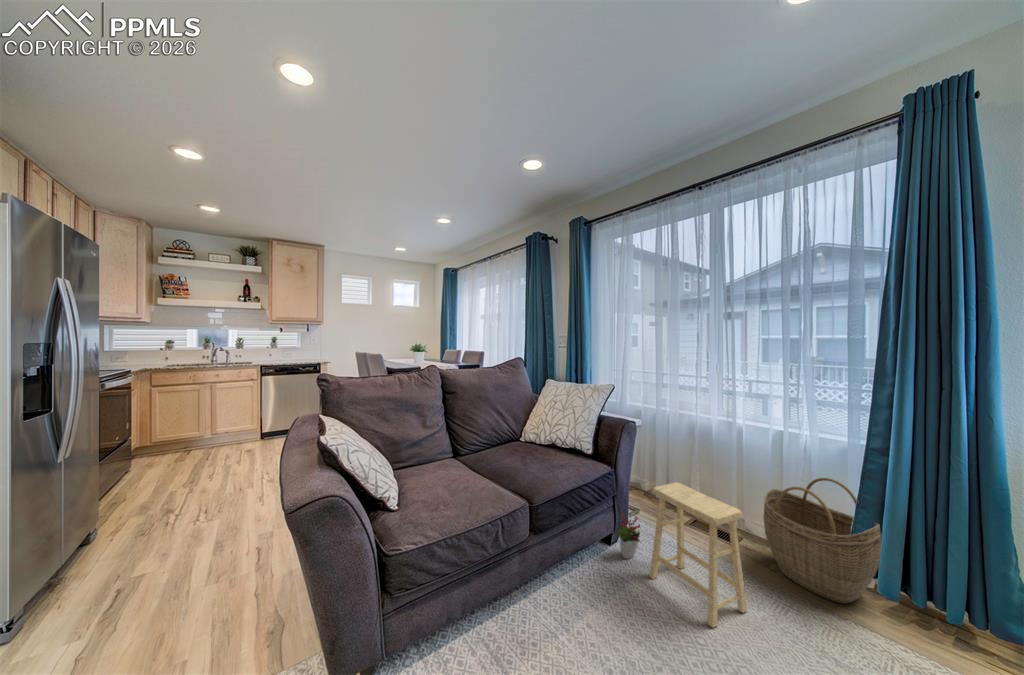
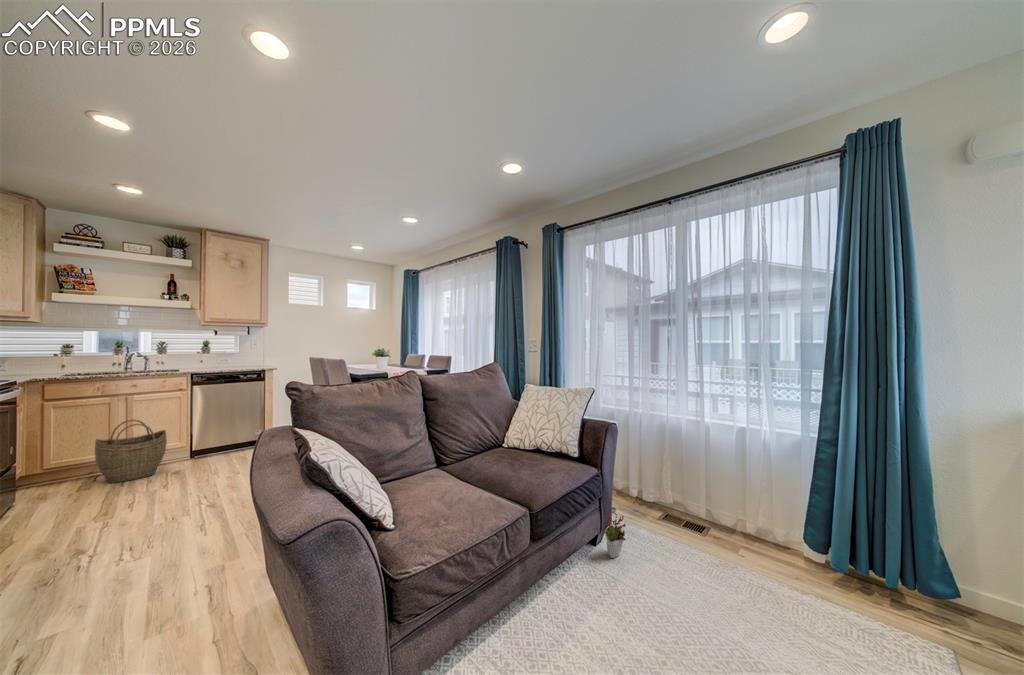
woven basket: present [764,478,881,604] -> present [95,420,167,483]
footstool: present [649,482,747,627] -> none [637,480,729,616]

